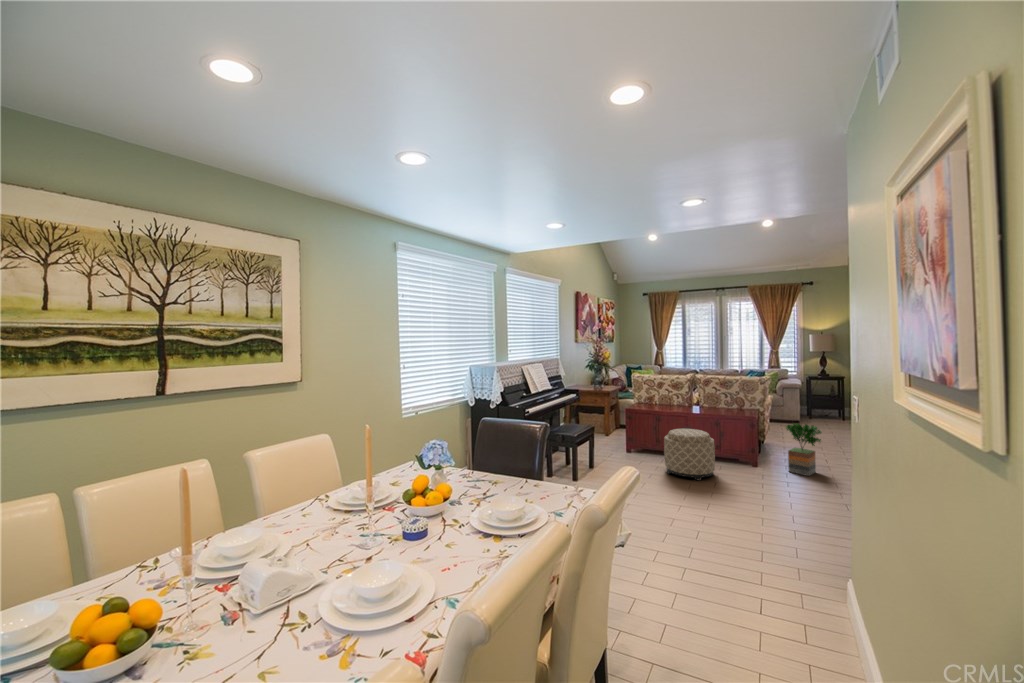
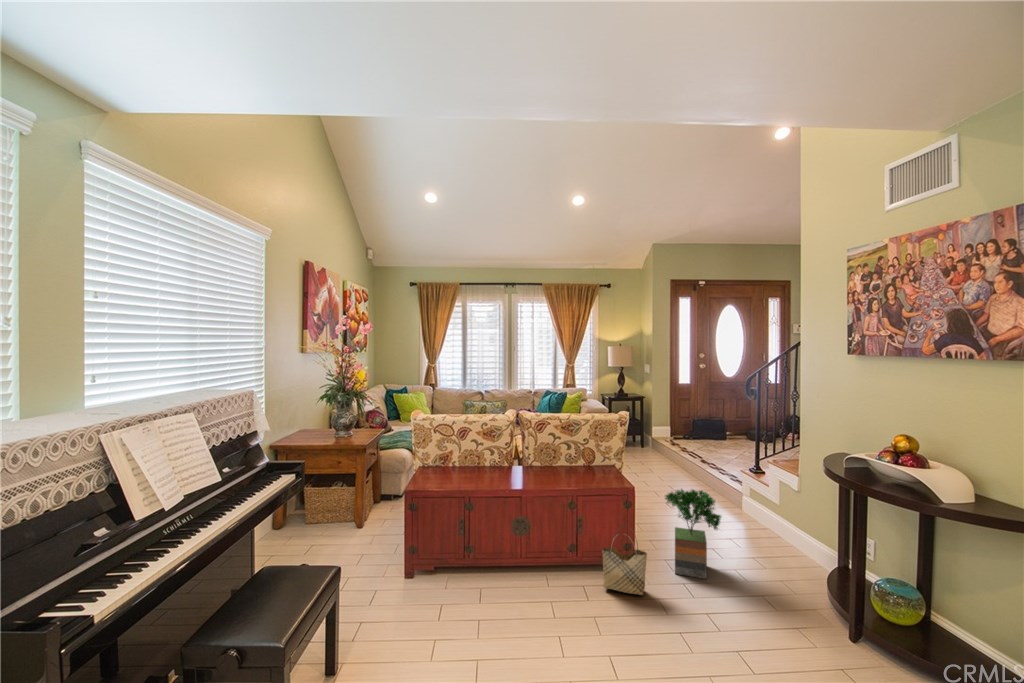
ottoman: present [664,429,715,480] -> none [494,529,589,654]
woven basket: none [734,437,761,473] -> present [602,525,647,595]

